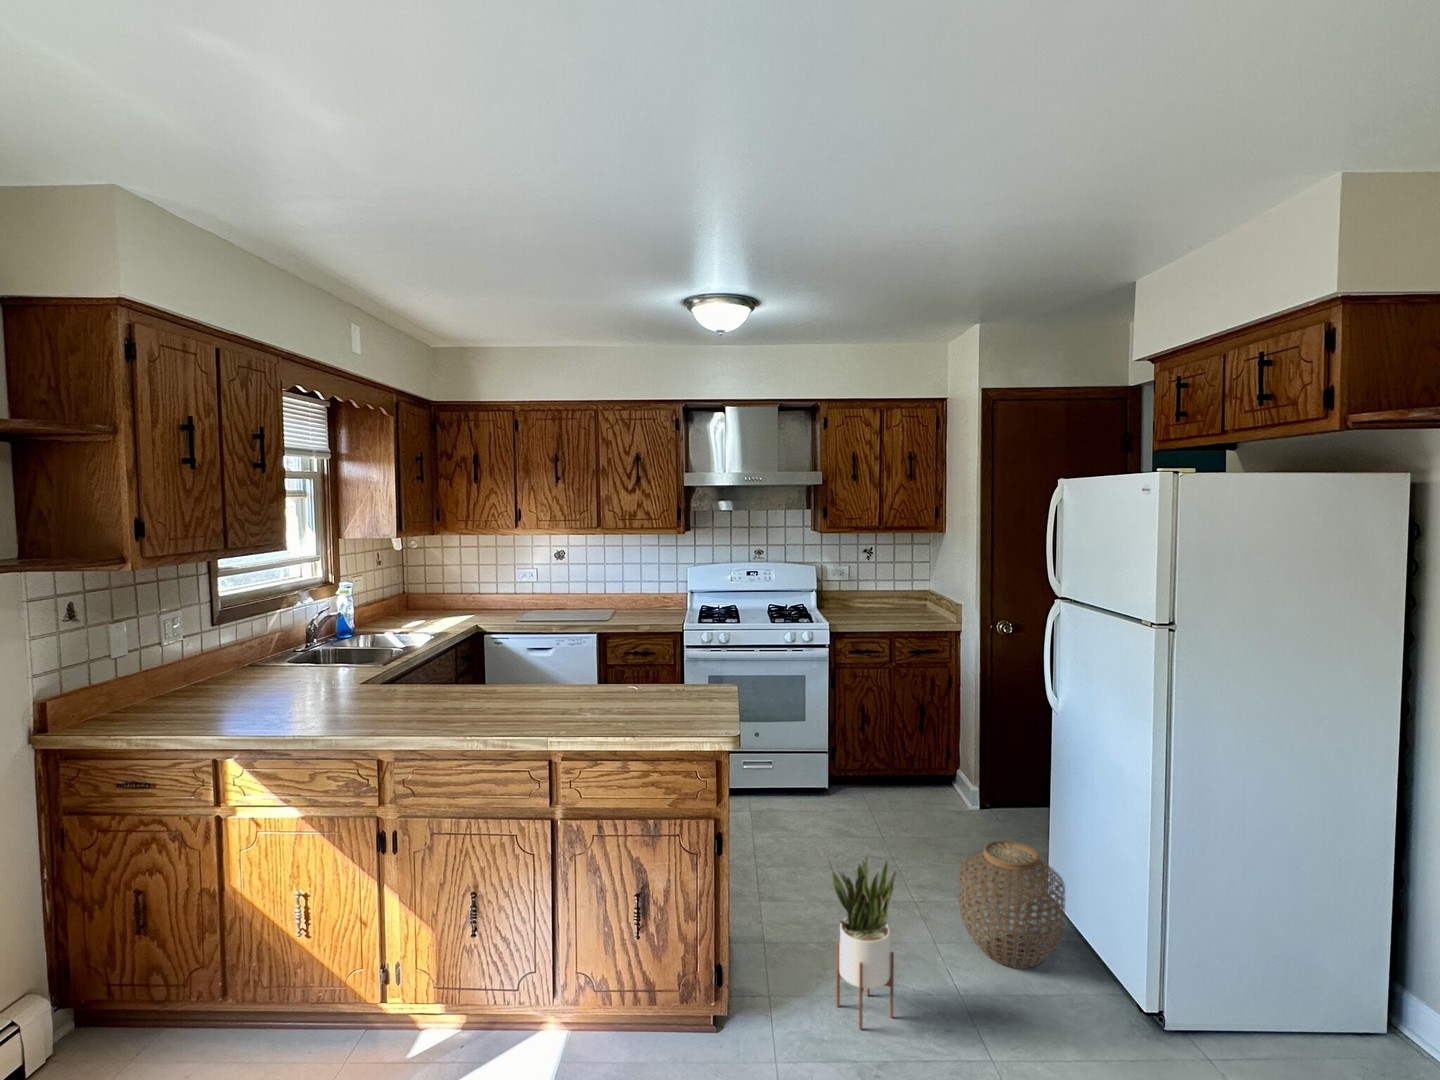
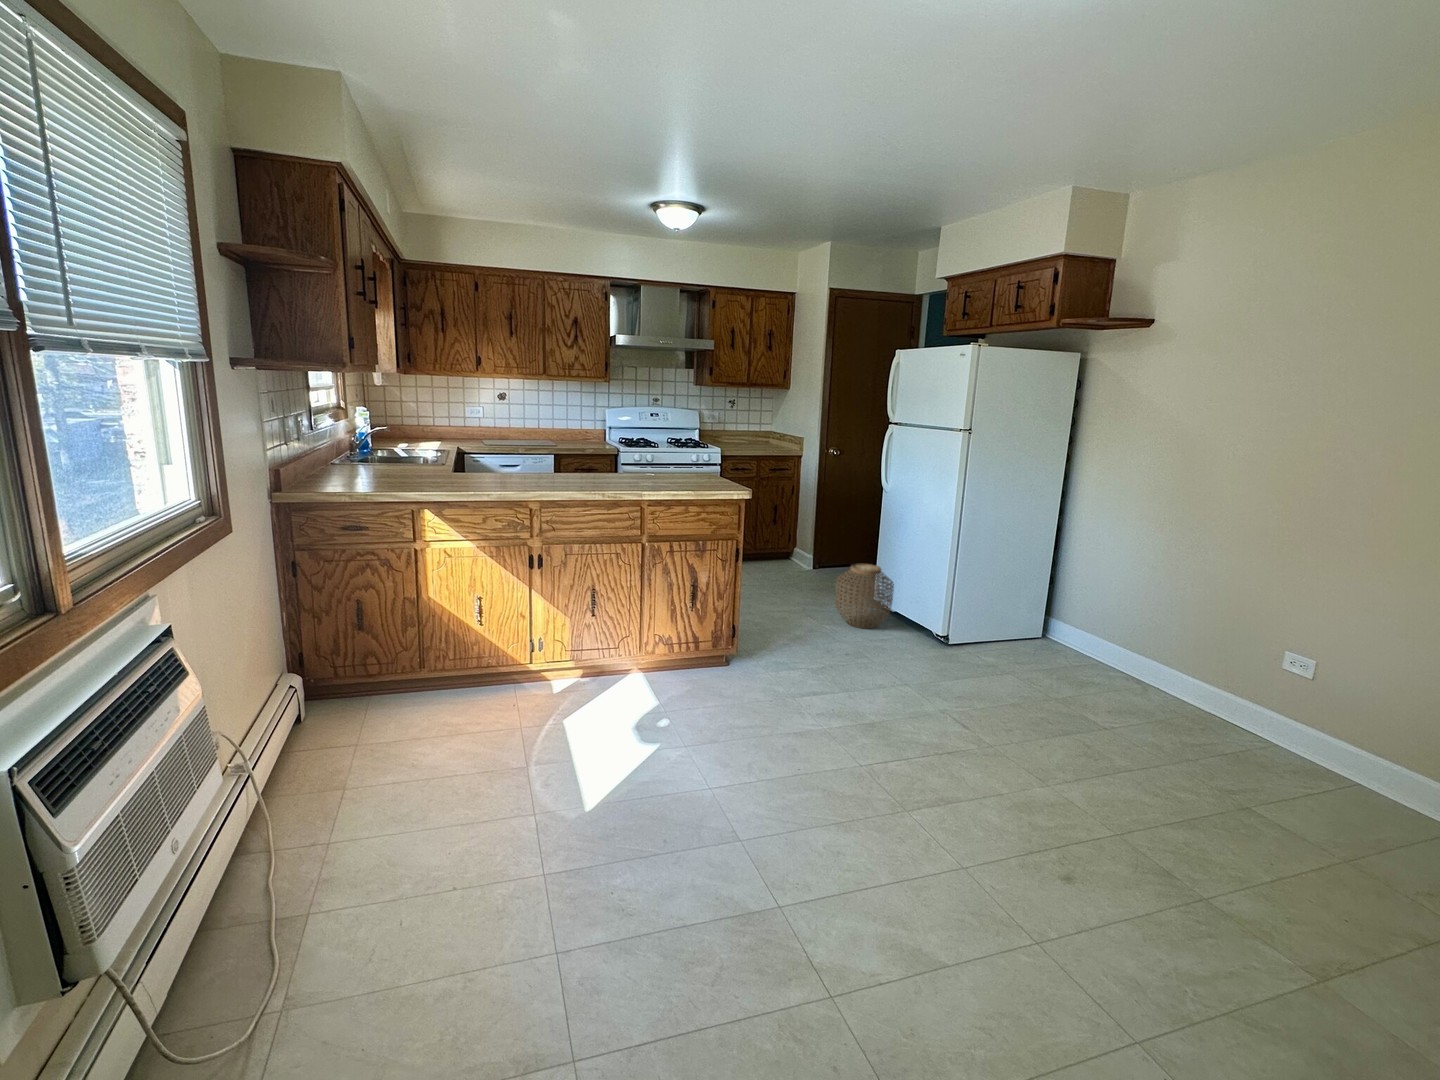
potted plant: present [826,850,897,1029] -> none [785,558,822,656]

